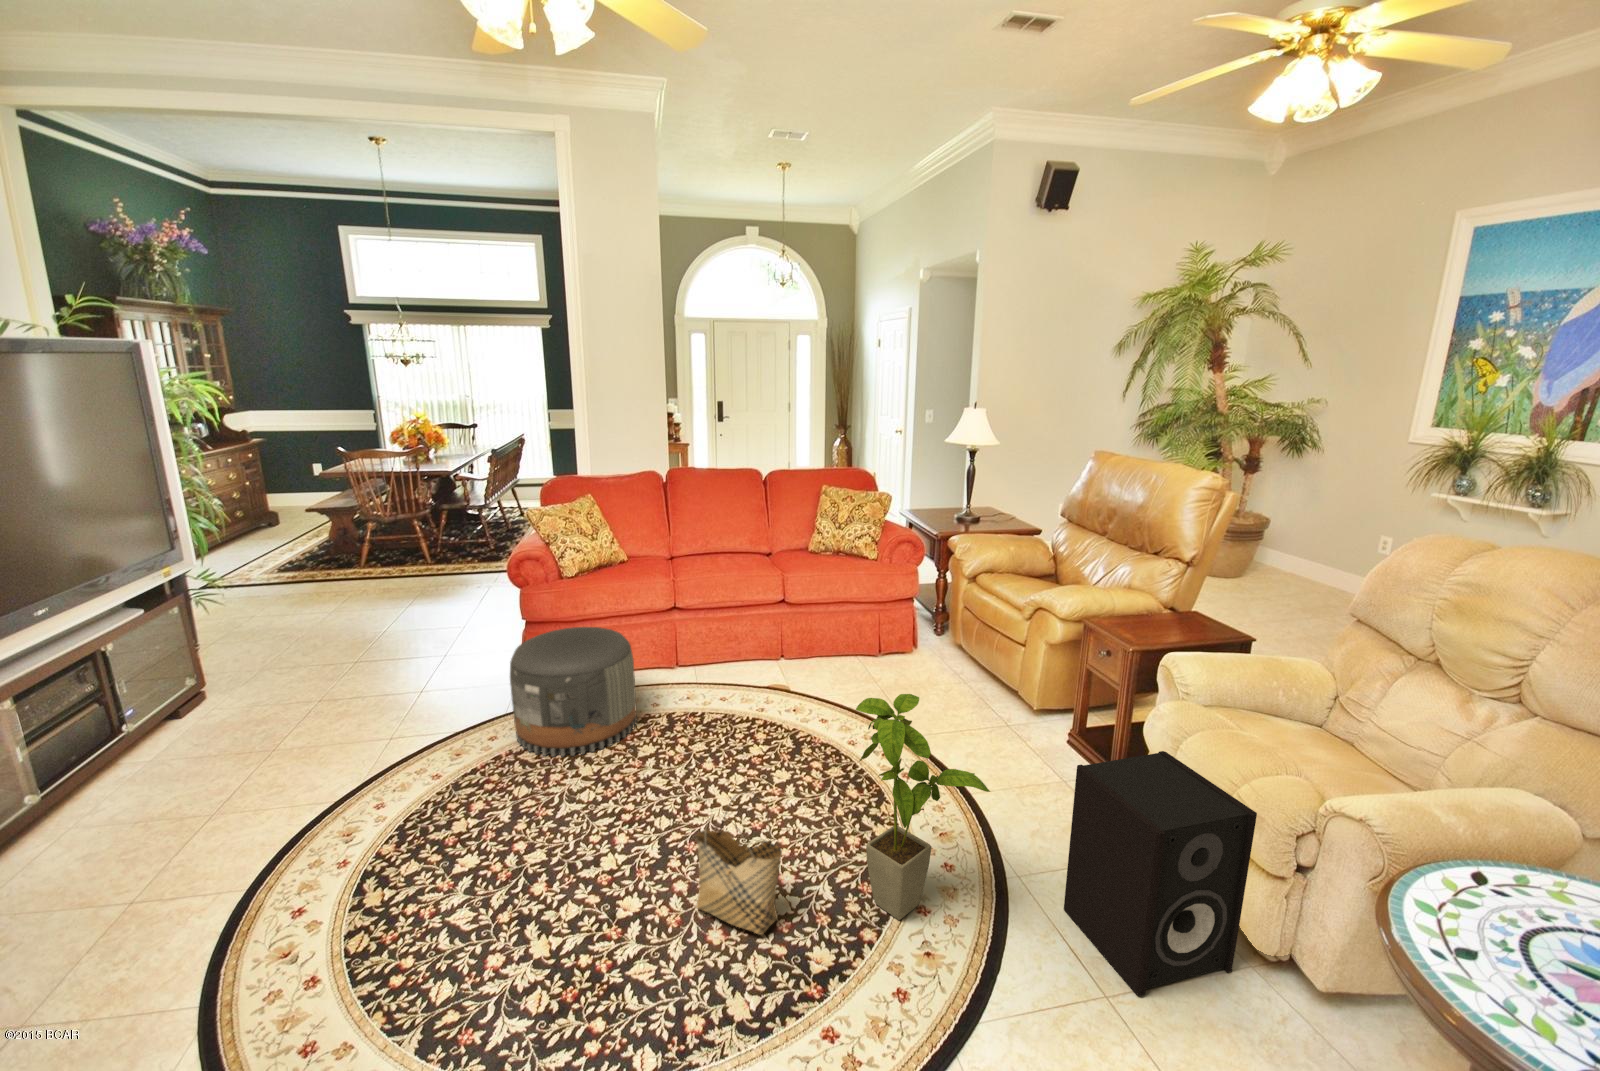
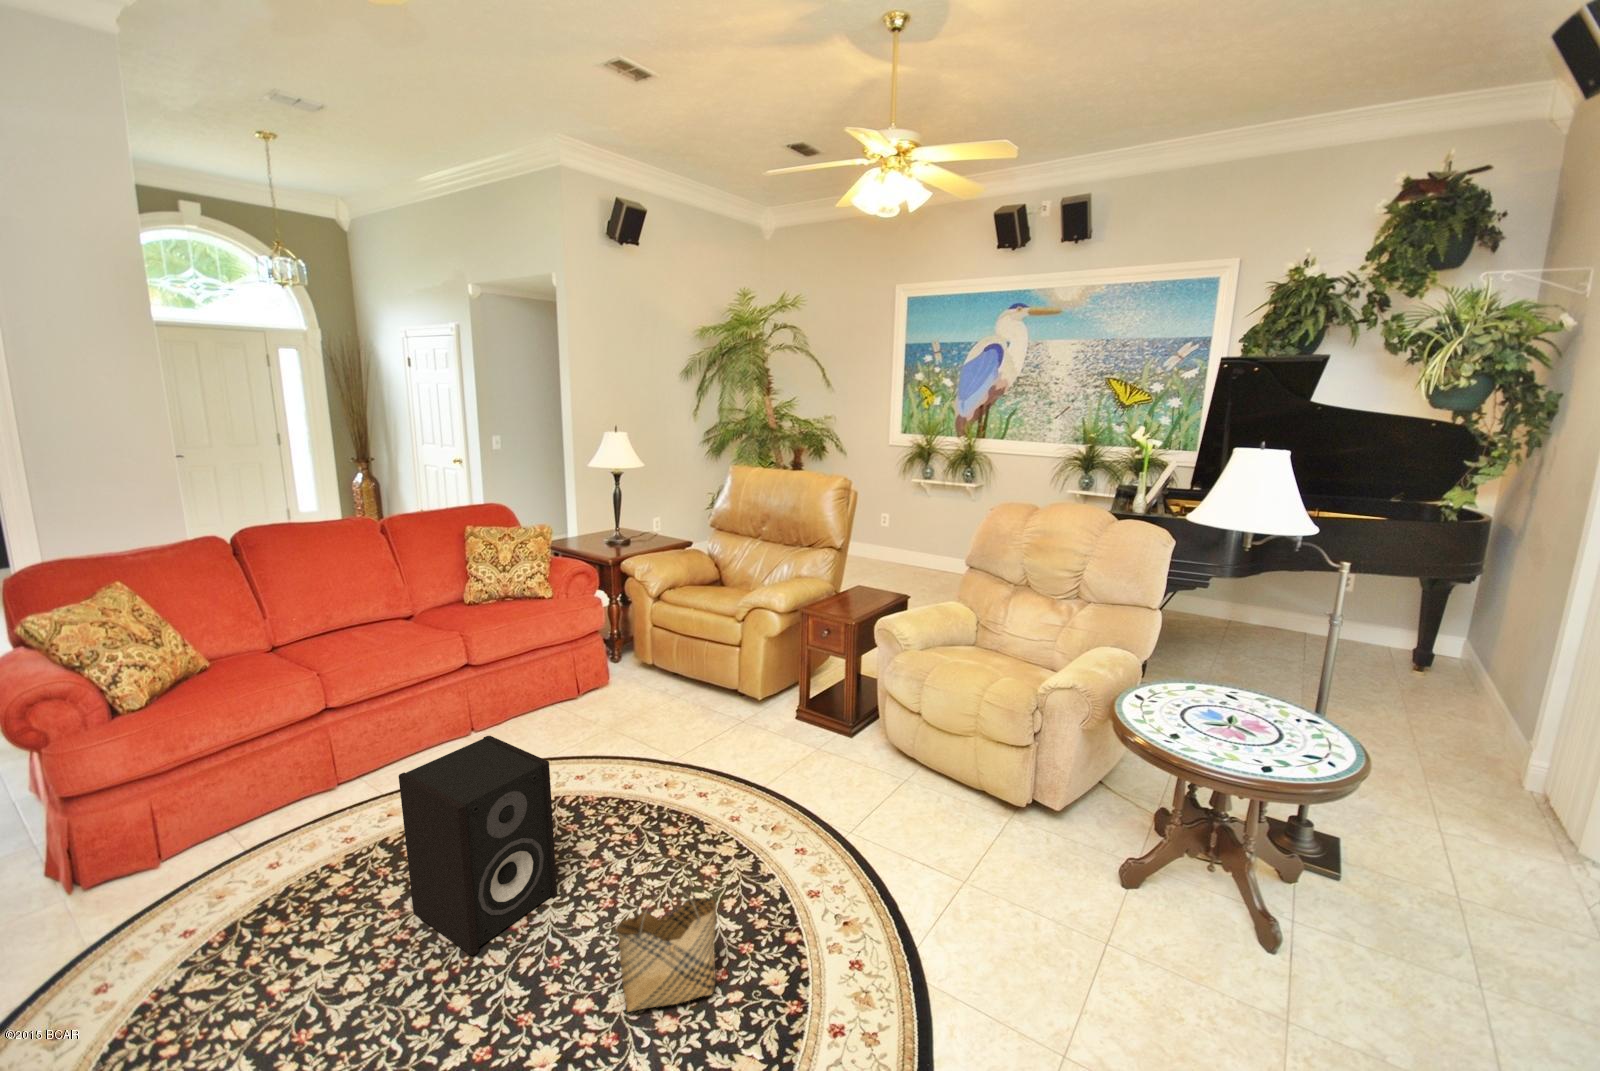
pouf: present [510,627,637,757] -> none [102,758,341,983]
house plant: present [856,694,990,920] -> none [751,701,869,912]
speaker: present [1064,751,1257,996] -> present [399,736,557,955]

